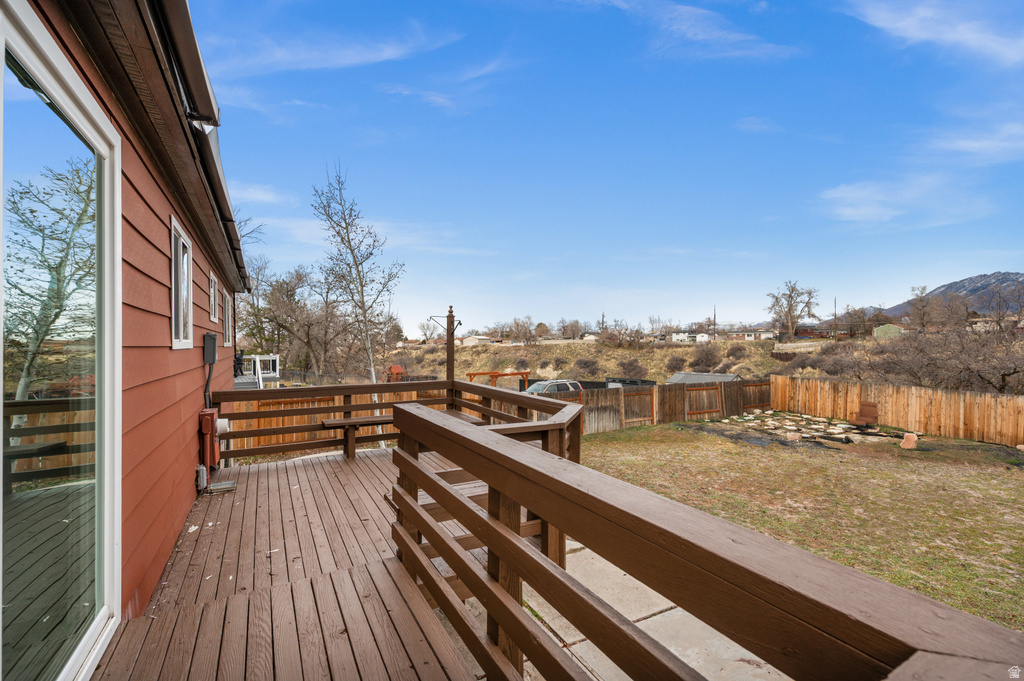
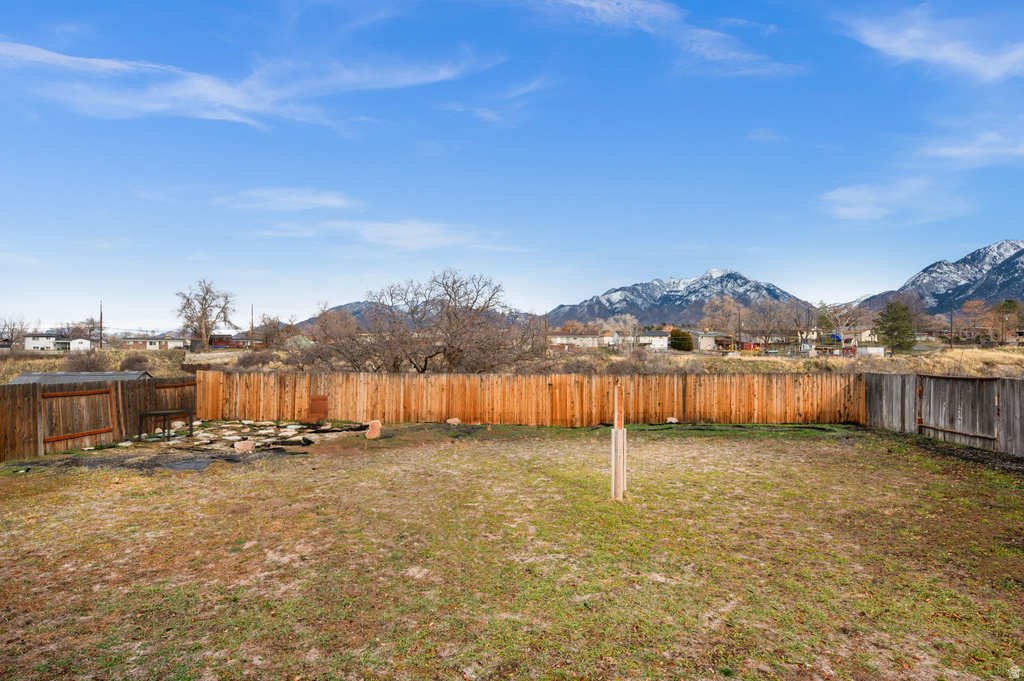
round table: none [732,400,767,423] -> present [137,408,195,441]

